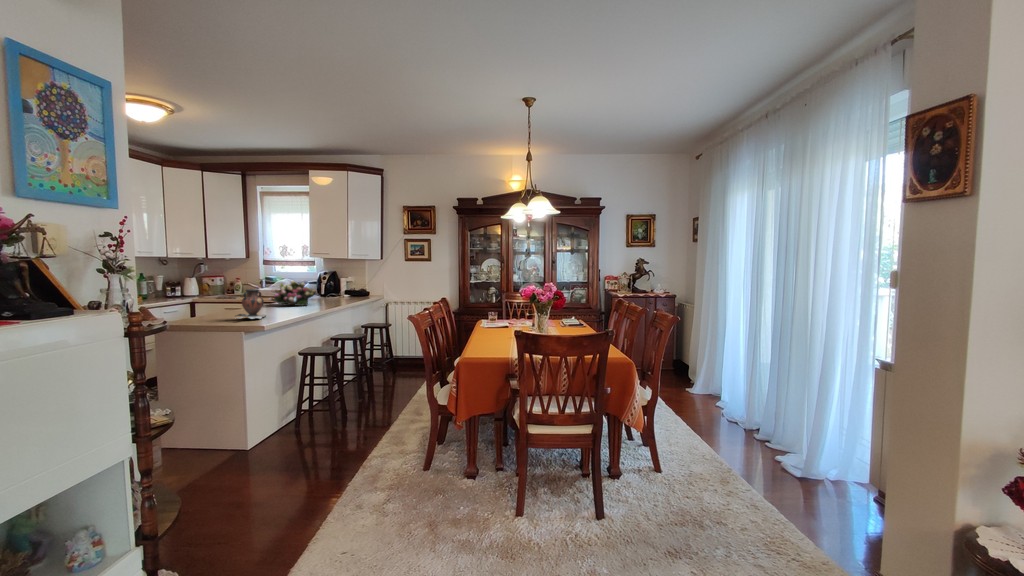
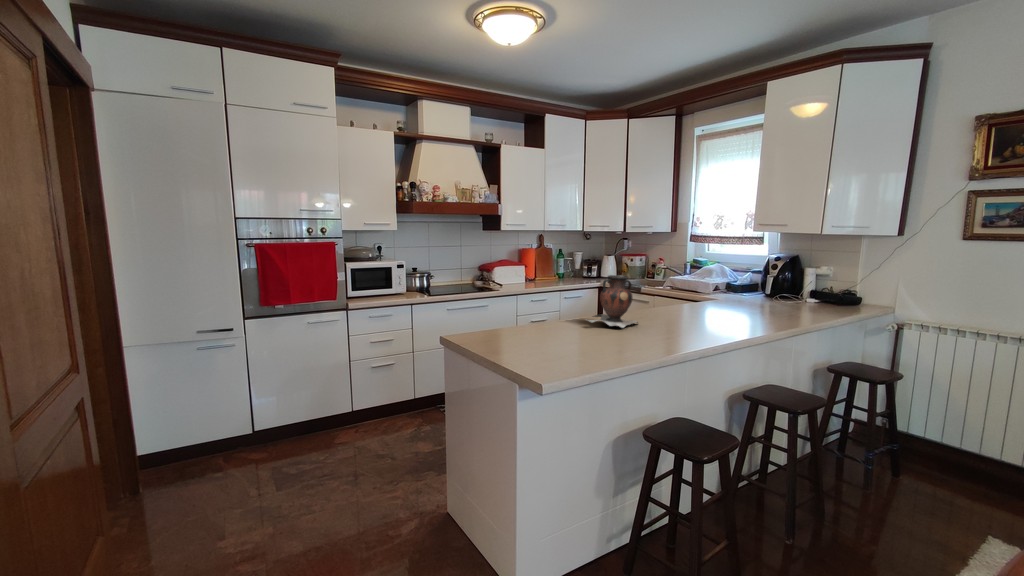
flower arrangement: present [268,281,316,306] -> none [667,266,744,313]

